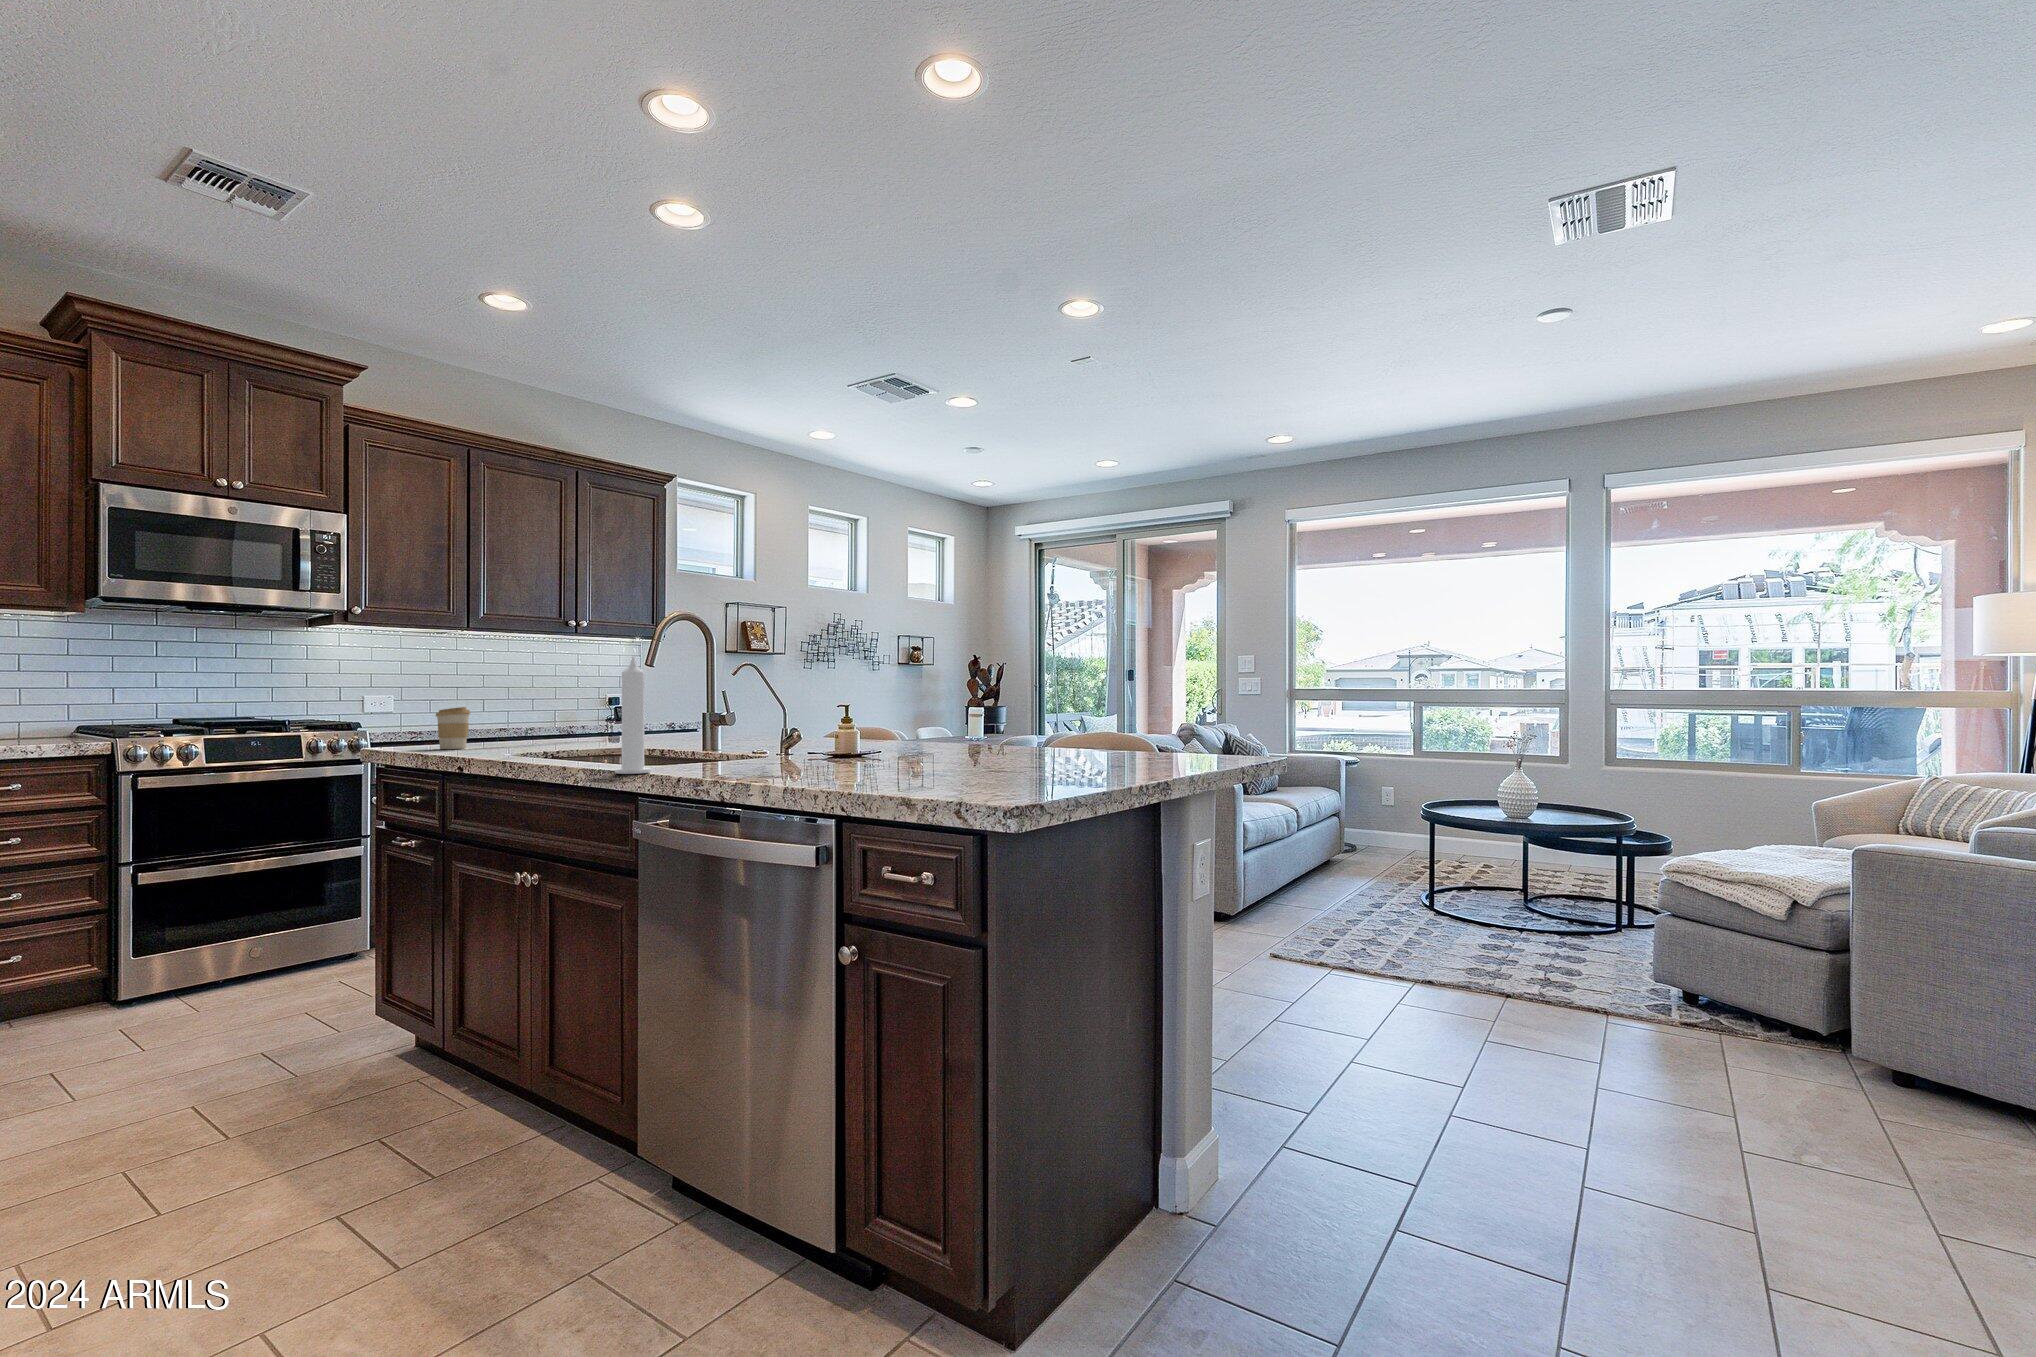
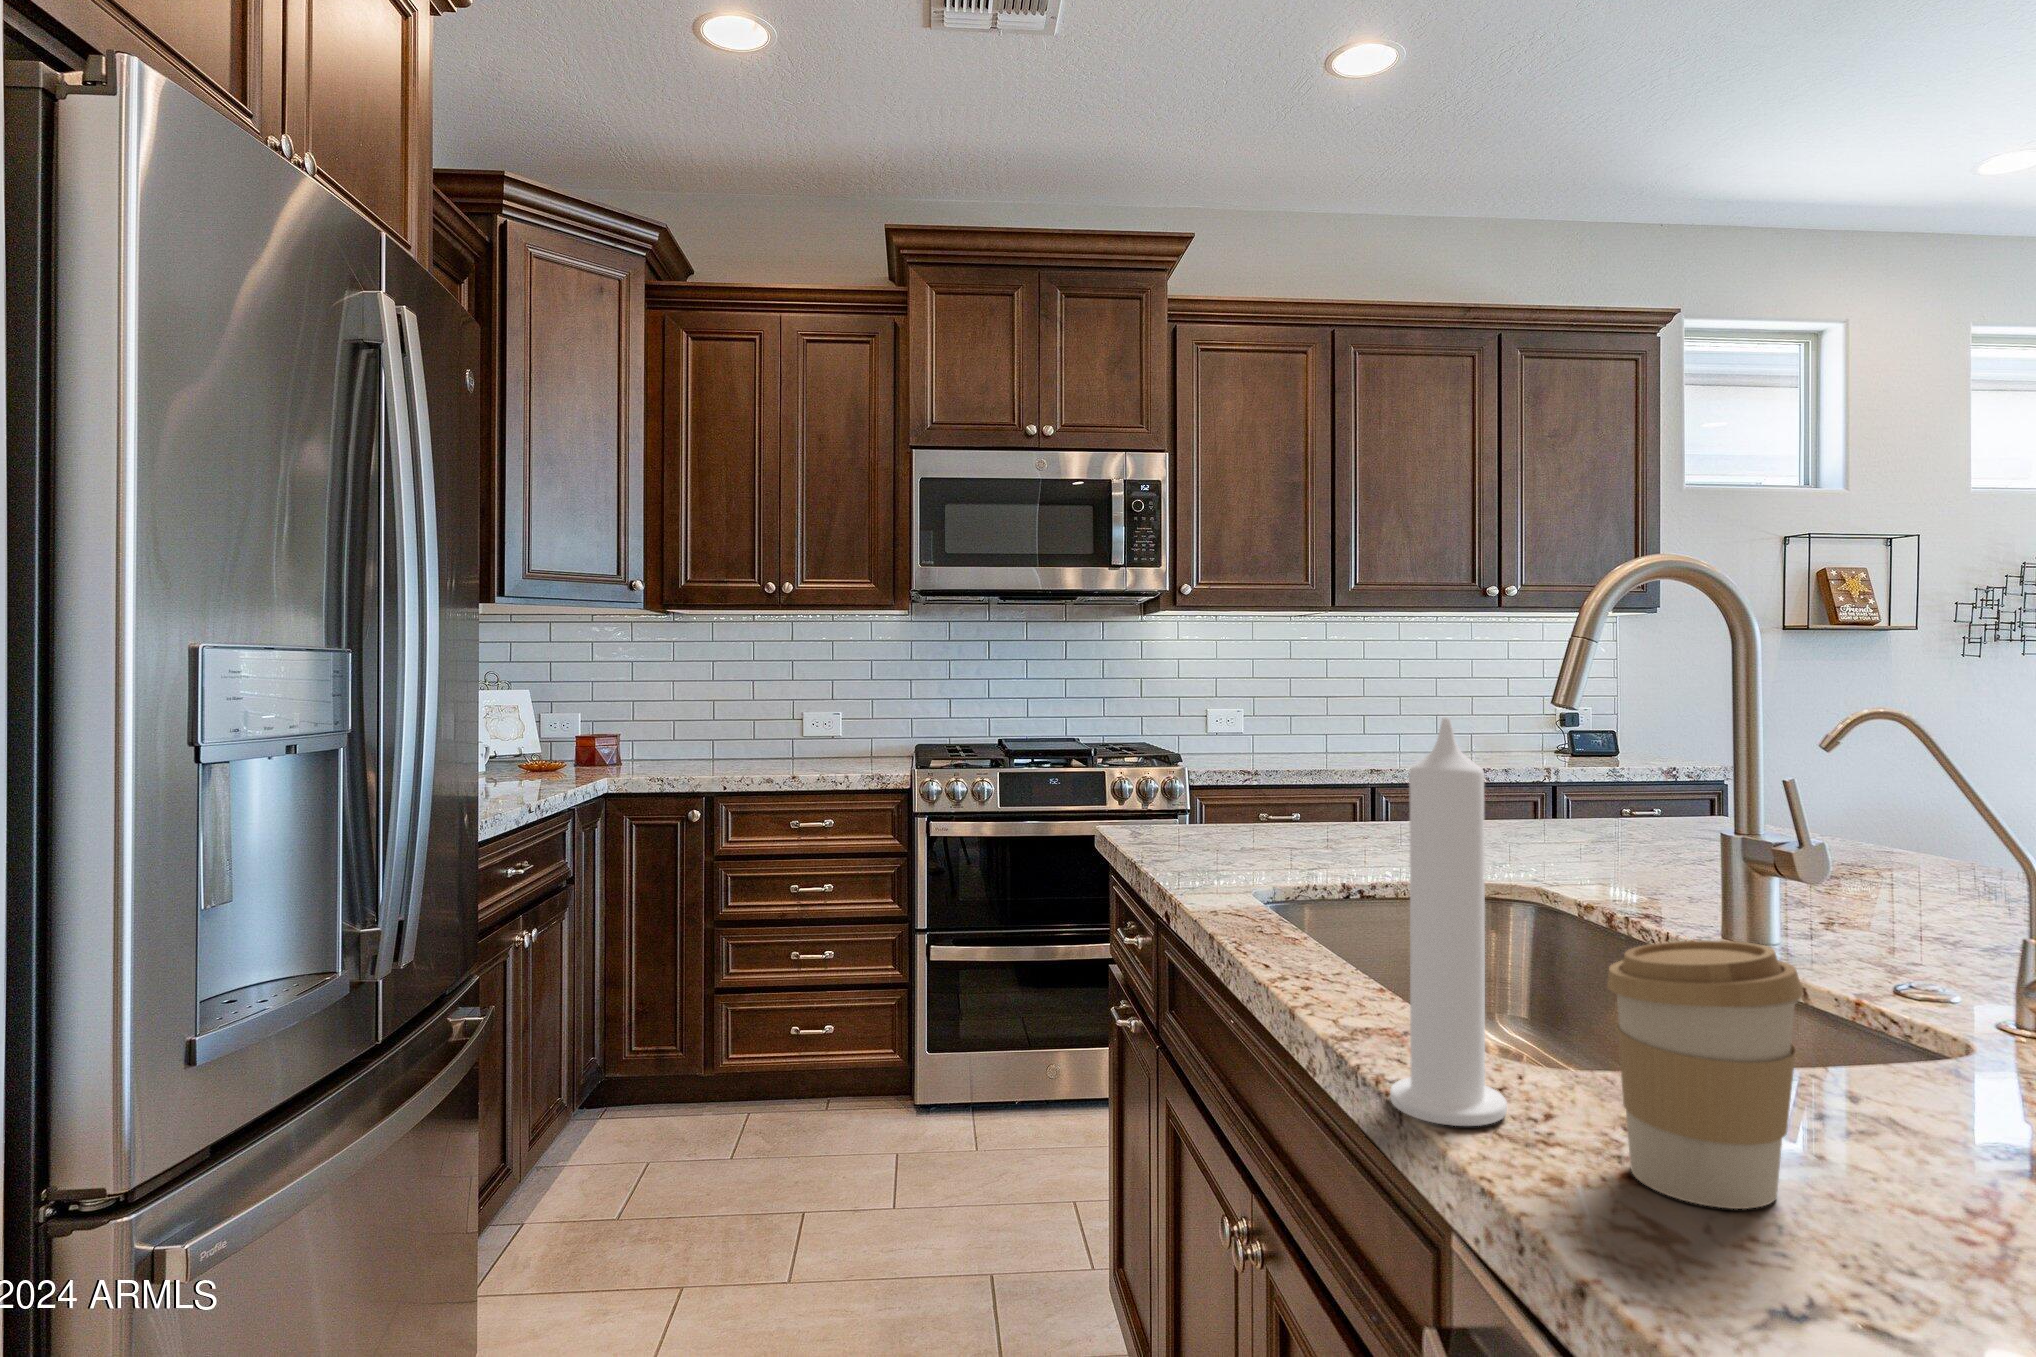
coffee cup: present [436,707,470,749] -> present [1607,940,1803,1209]

